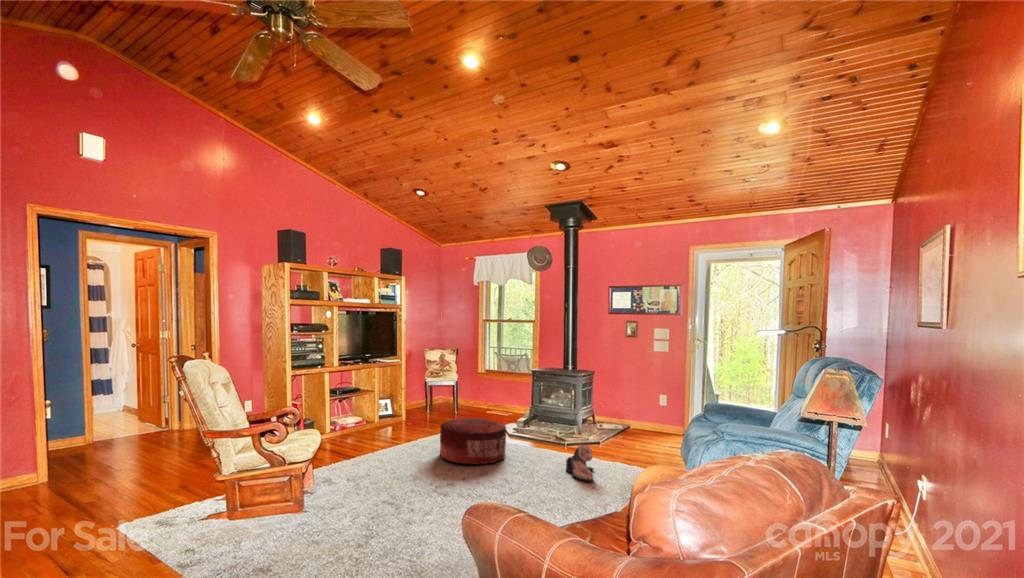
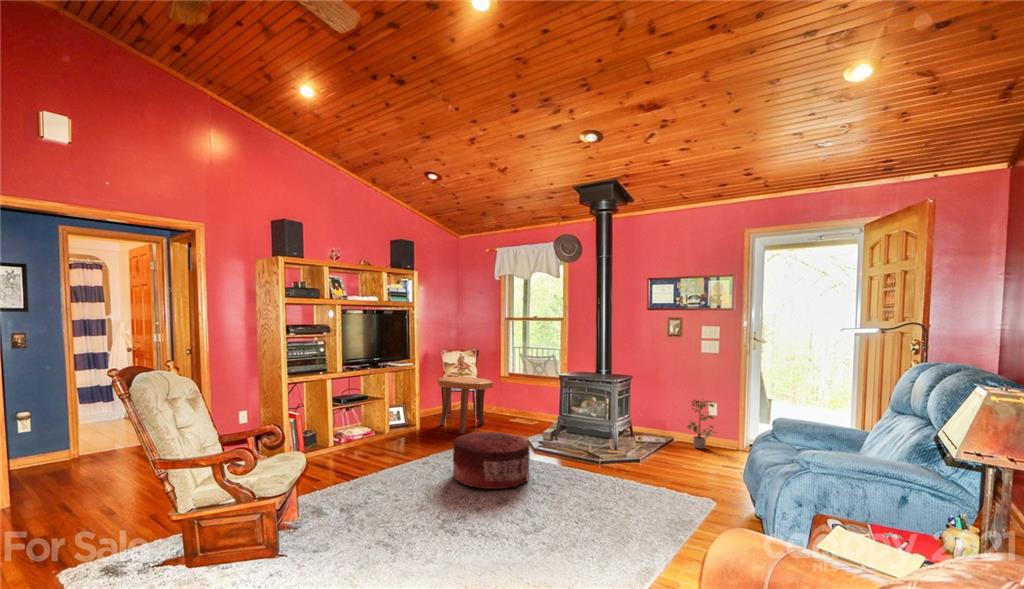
side table: none [422,372,472,423] -> present [438,377,493,434]
potted plant: none [641,390,668,433] -> present [687,400,716,449]
plush toy: present [566,445,593,481] -> none [600,469,634,514]

